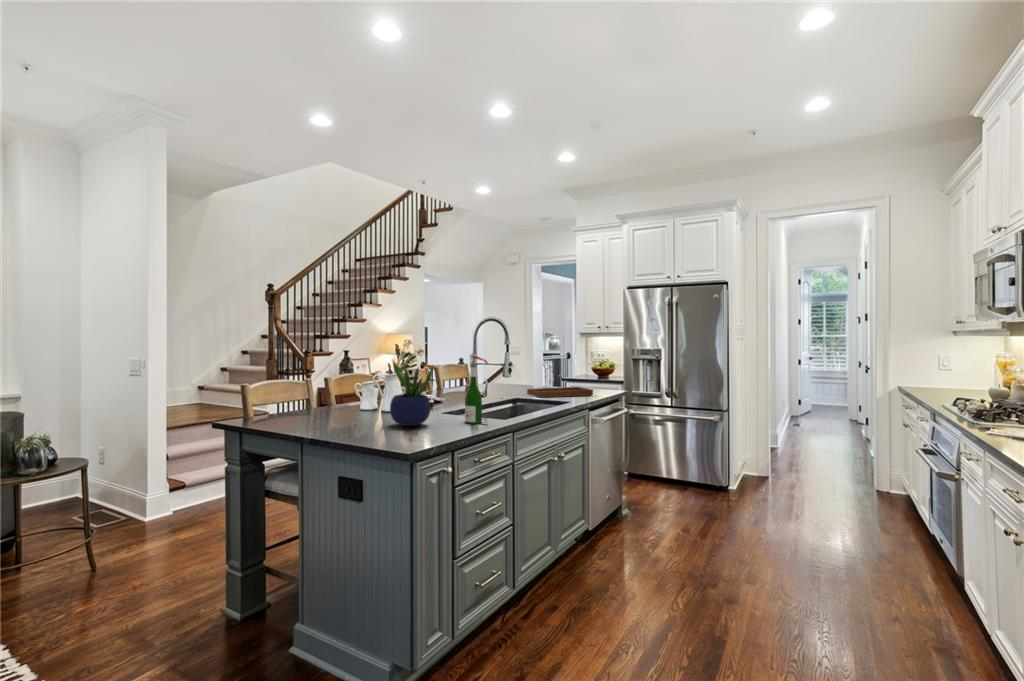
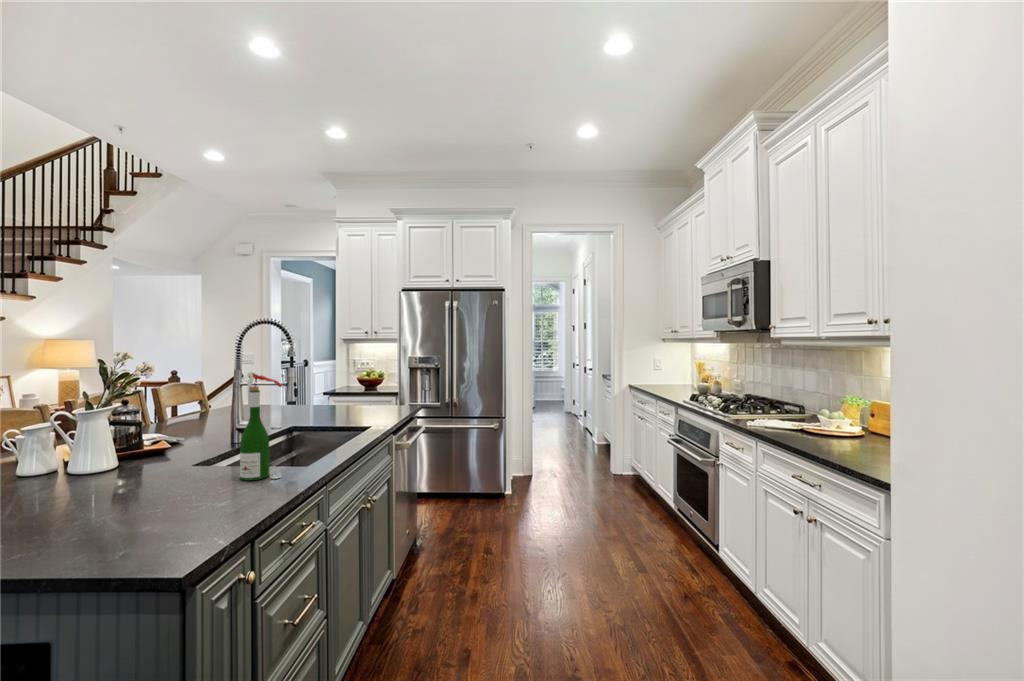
potted plant: present [390,361,435,426] -> none [92,385,193,505]
tray: present [527,375,593,398] -> none [303,390,387,422]

